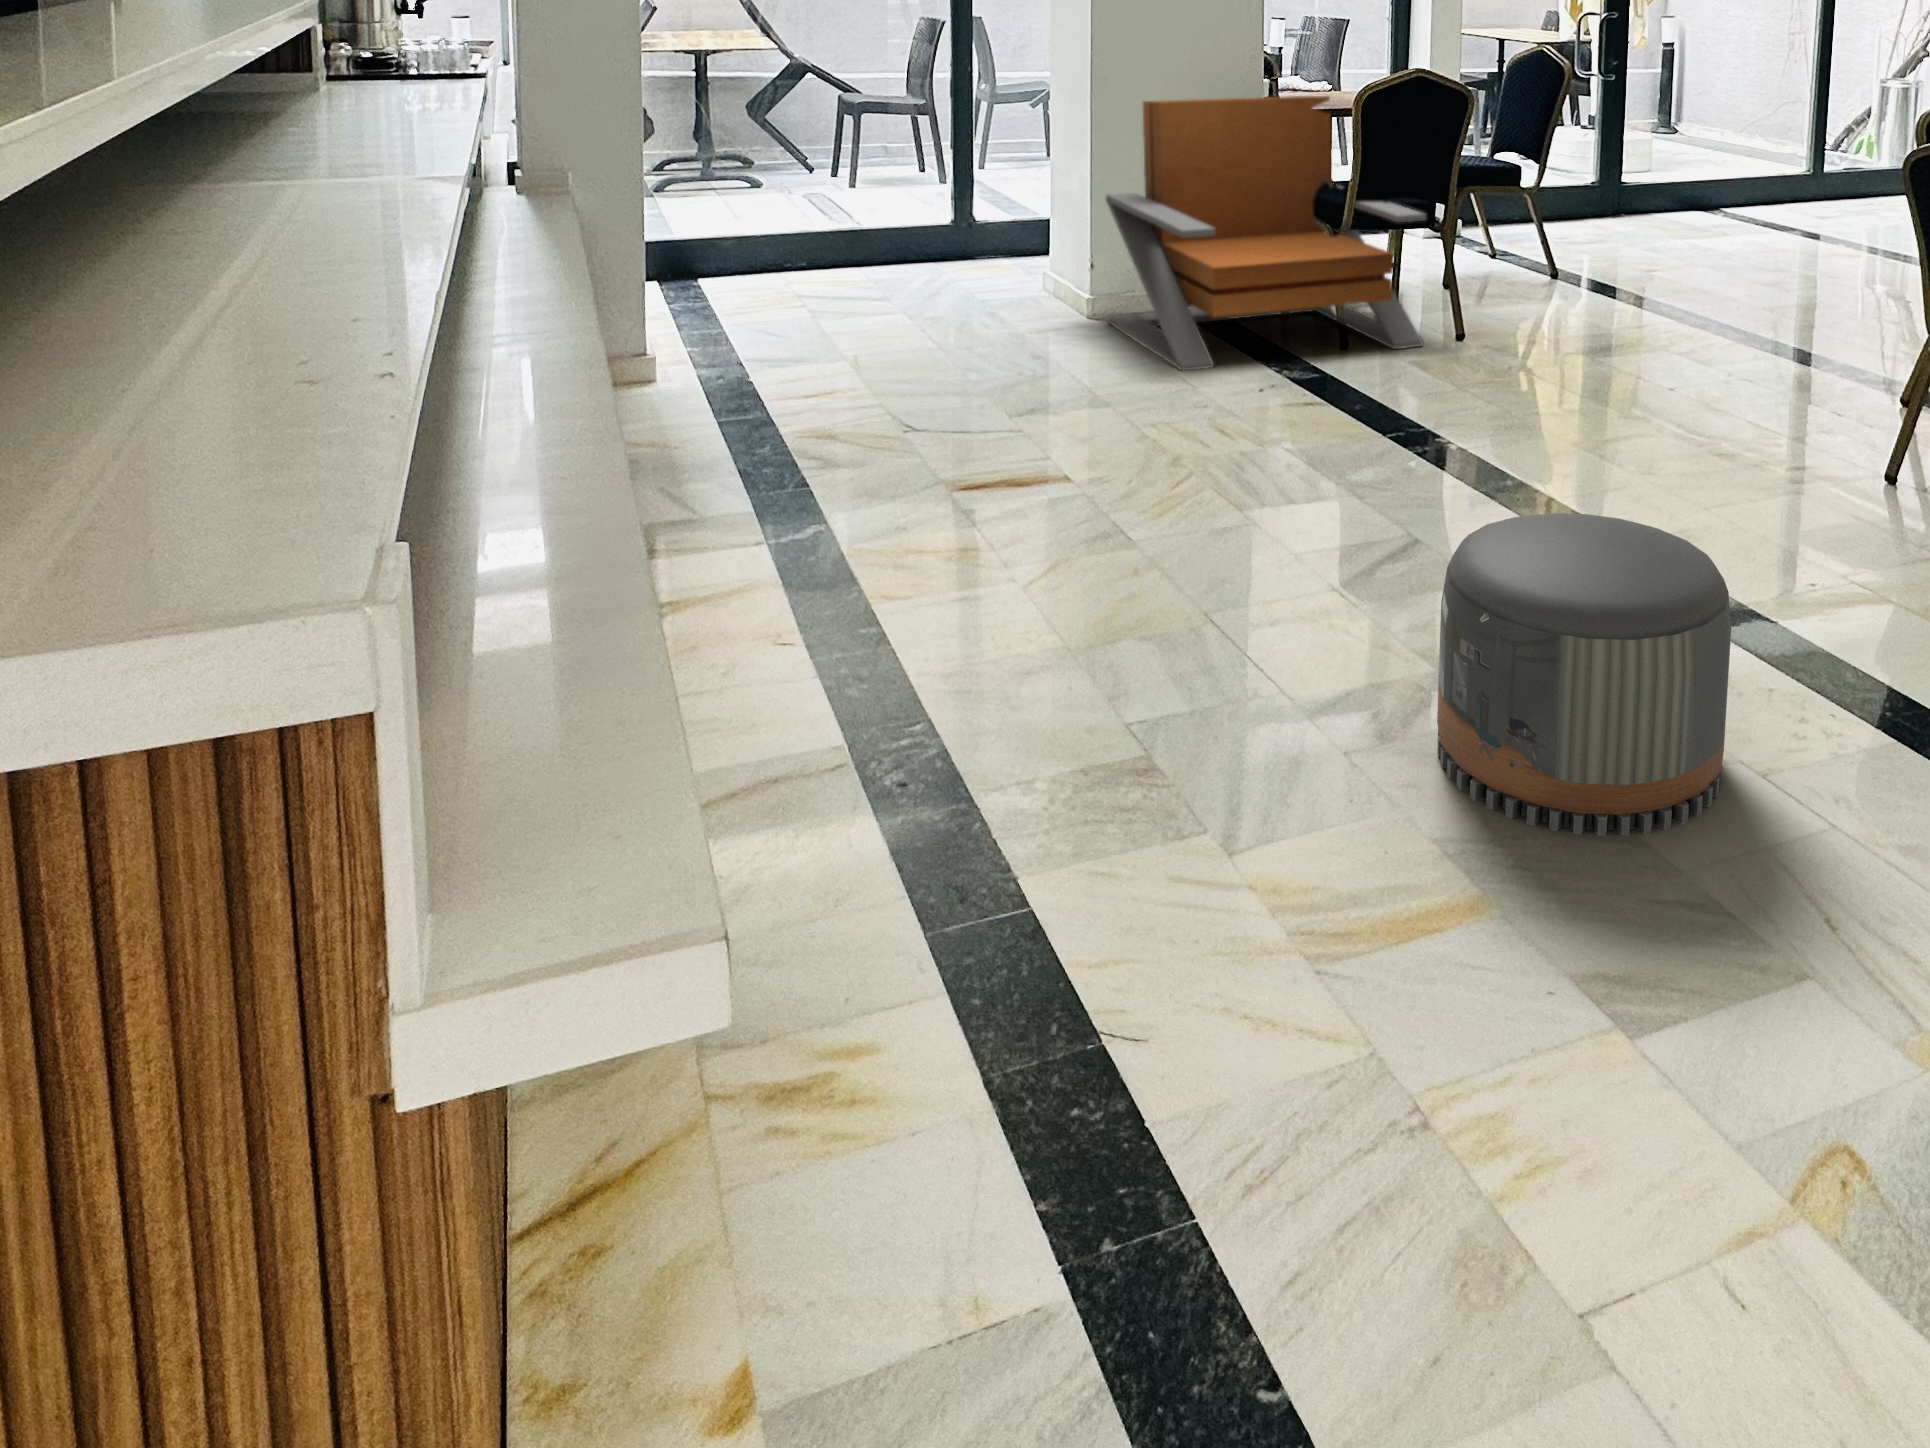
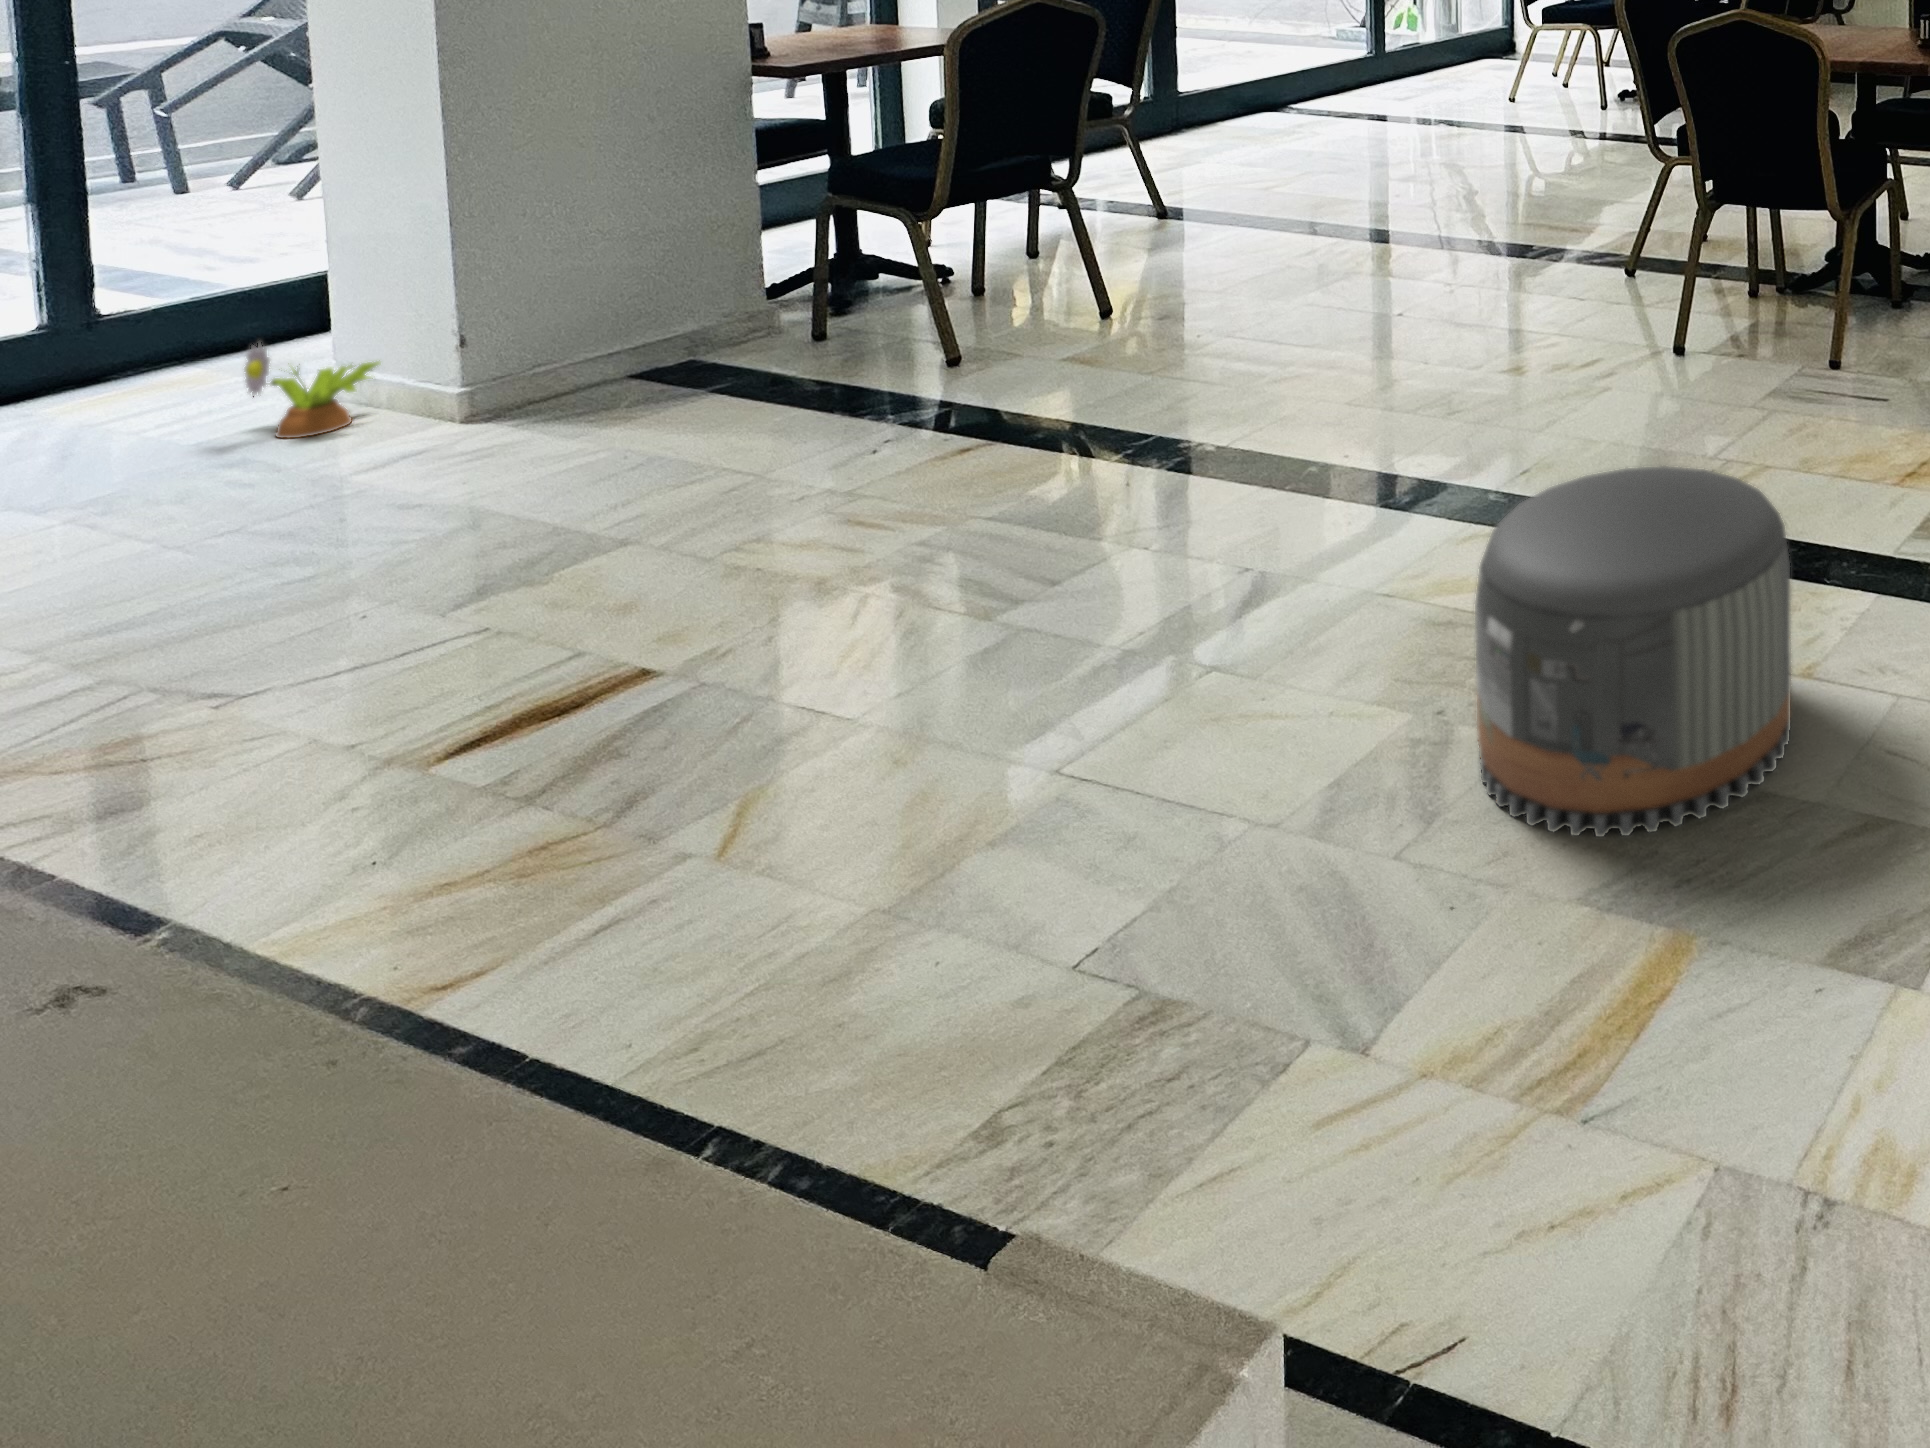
lounge chair: present [1106,96,1426,371] -> none [490,40,1063,458]
decorative plant: none [1000,245,1061,310] -> present [244,344,379,438]

